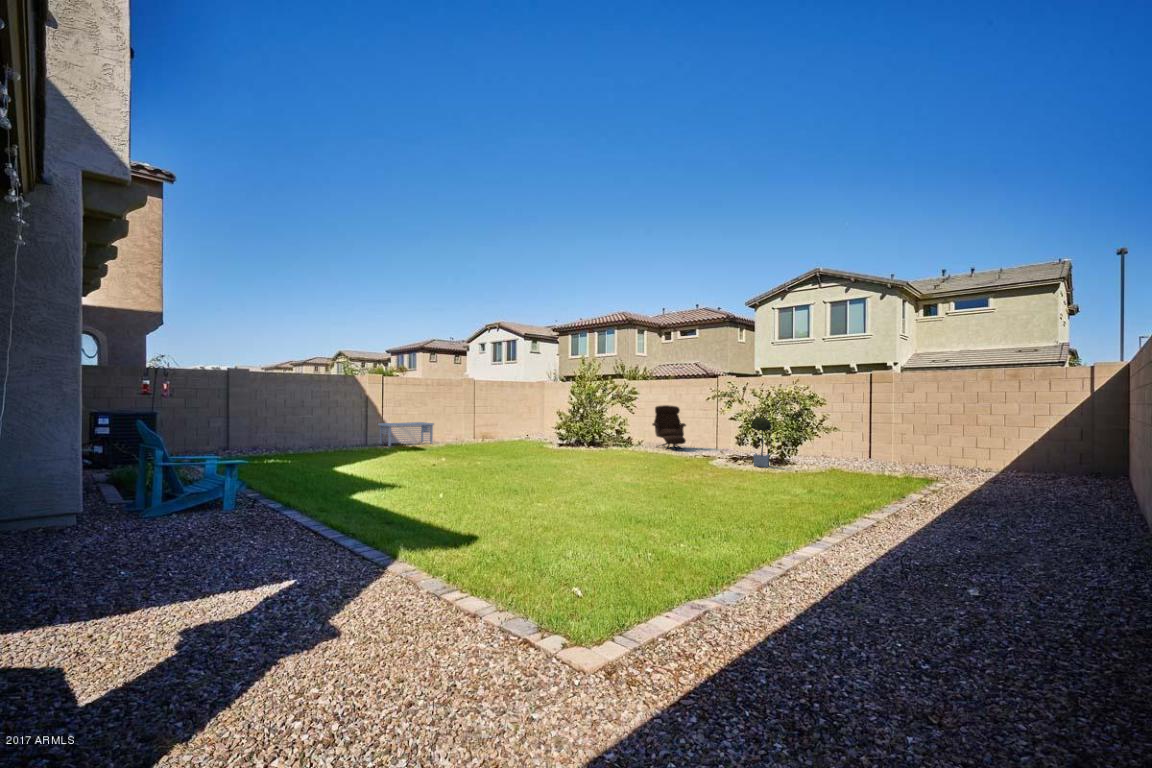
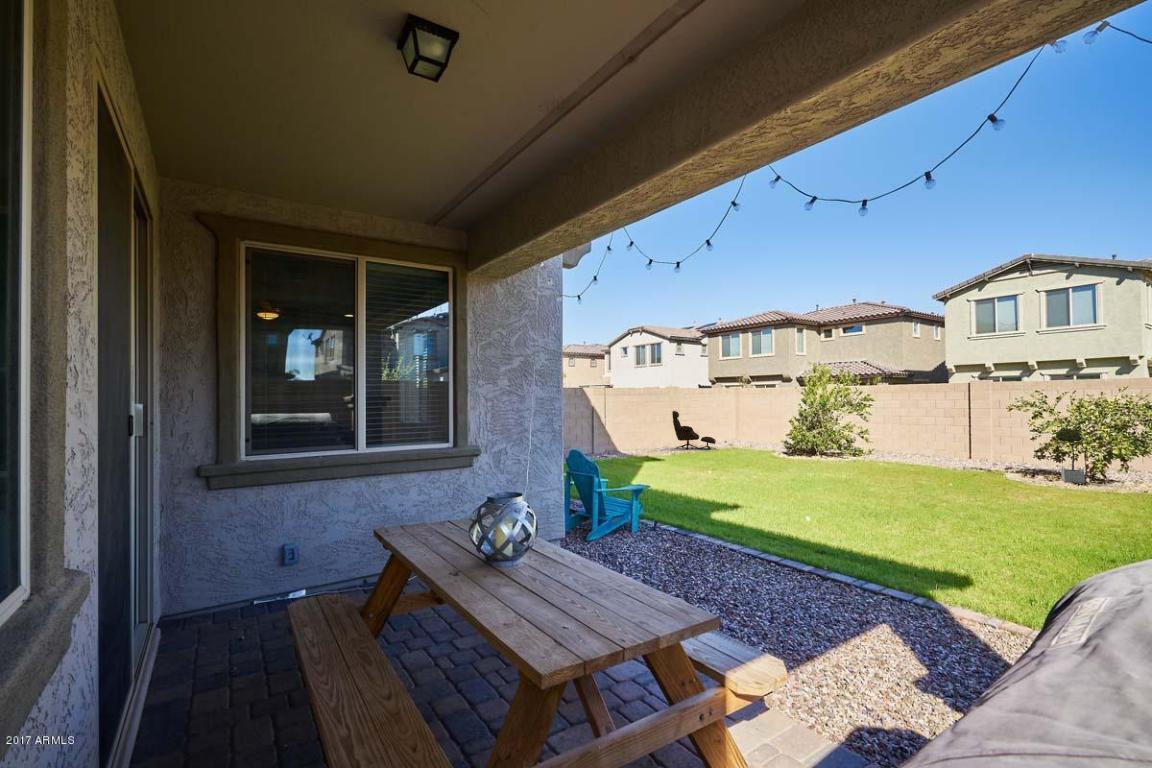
lounge chair: present [652,405,686,450] -> present [672,411,716,450]
storage bench: present [378,422,434,446] -> none [604,432,656,456]

